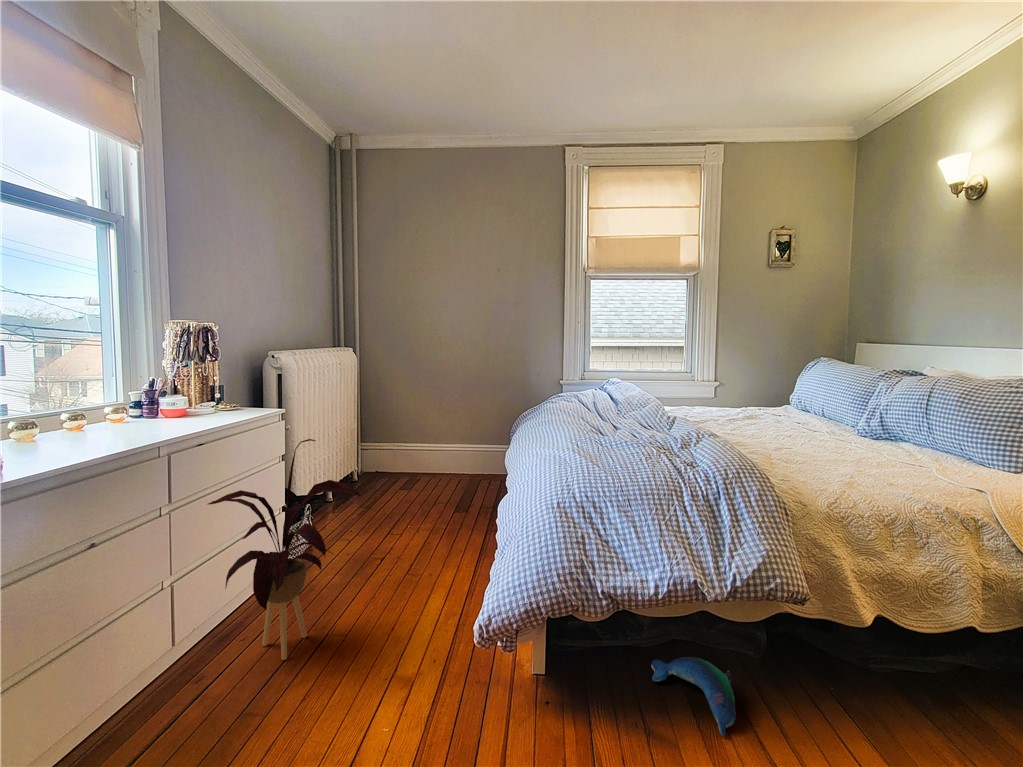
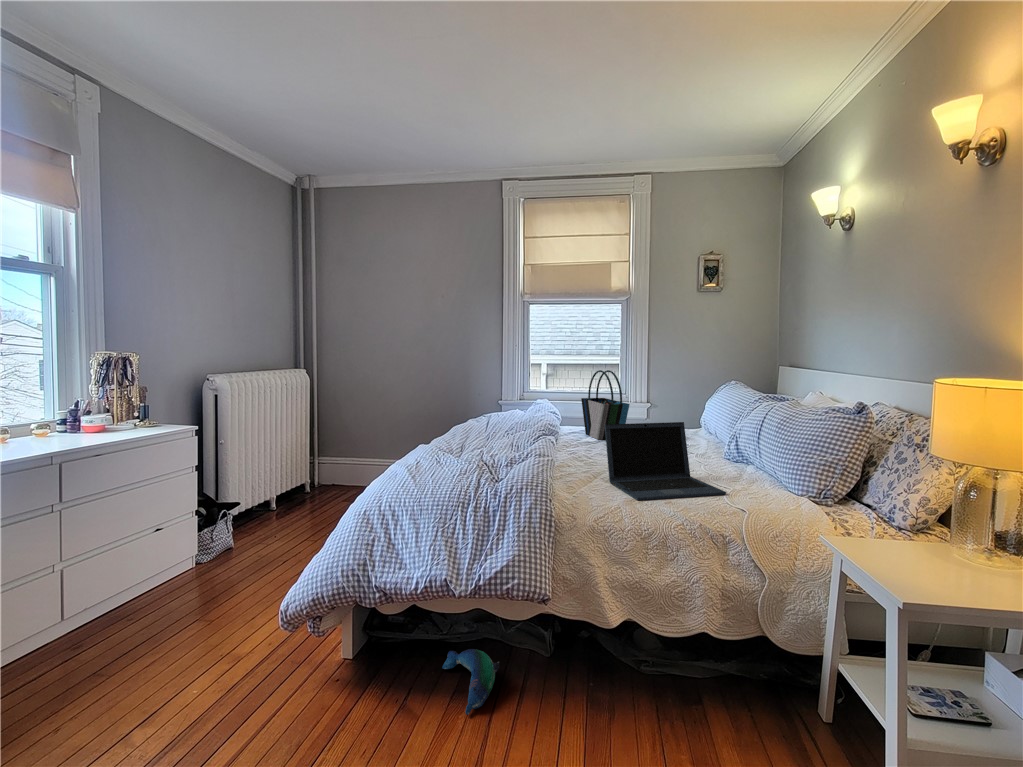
tote bag: none [680,345,748,420] -> present [581,370,630,440]
laptop: none [795,397,949,483] -> present [605,422,726,500]
house plant: present [208,439,362,660] -> none [84,452,220,635]

